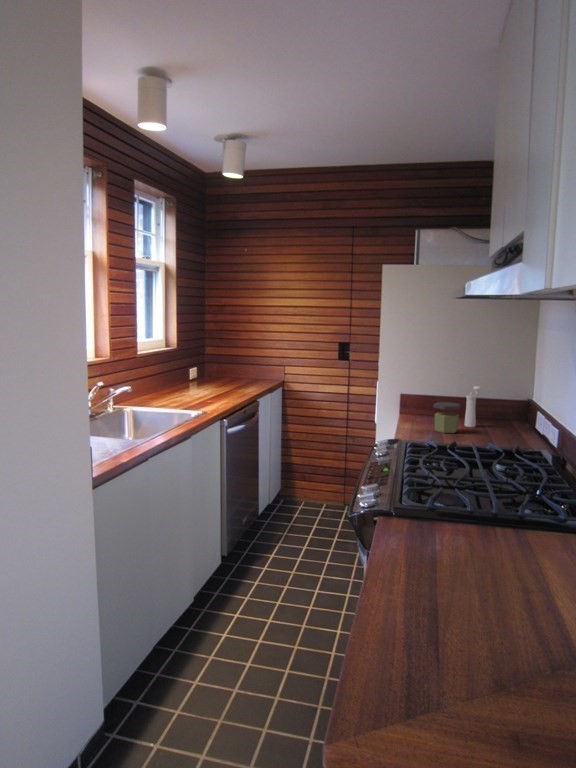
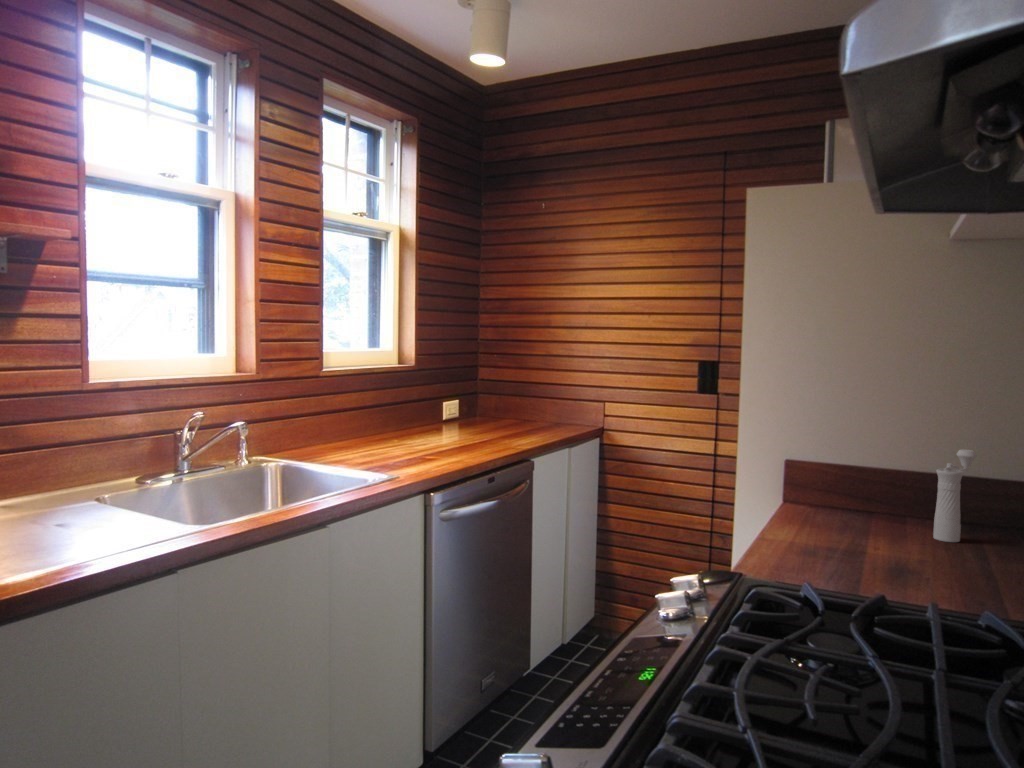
jar: present [433,402,461,433] -> none [849,482,918,556]

